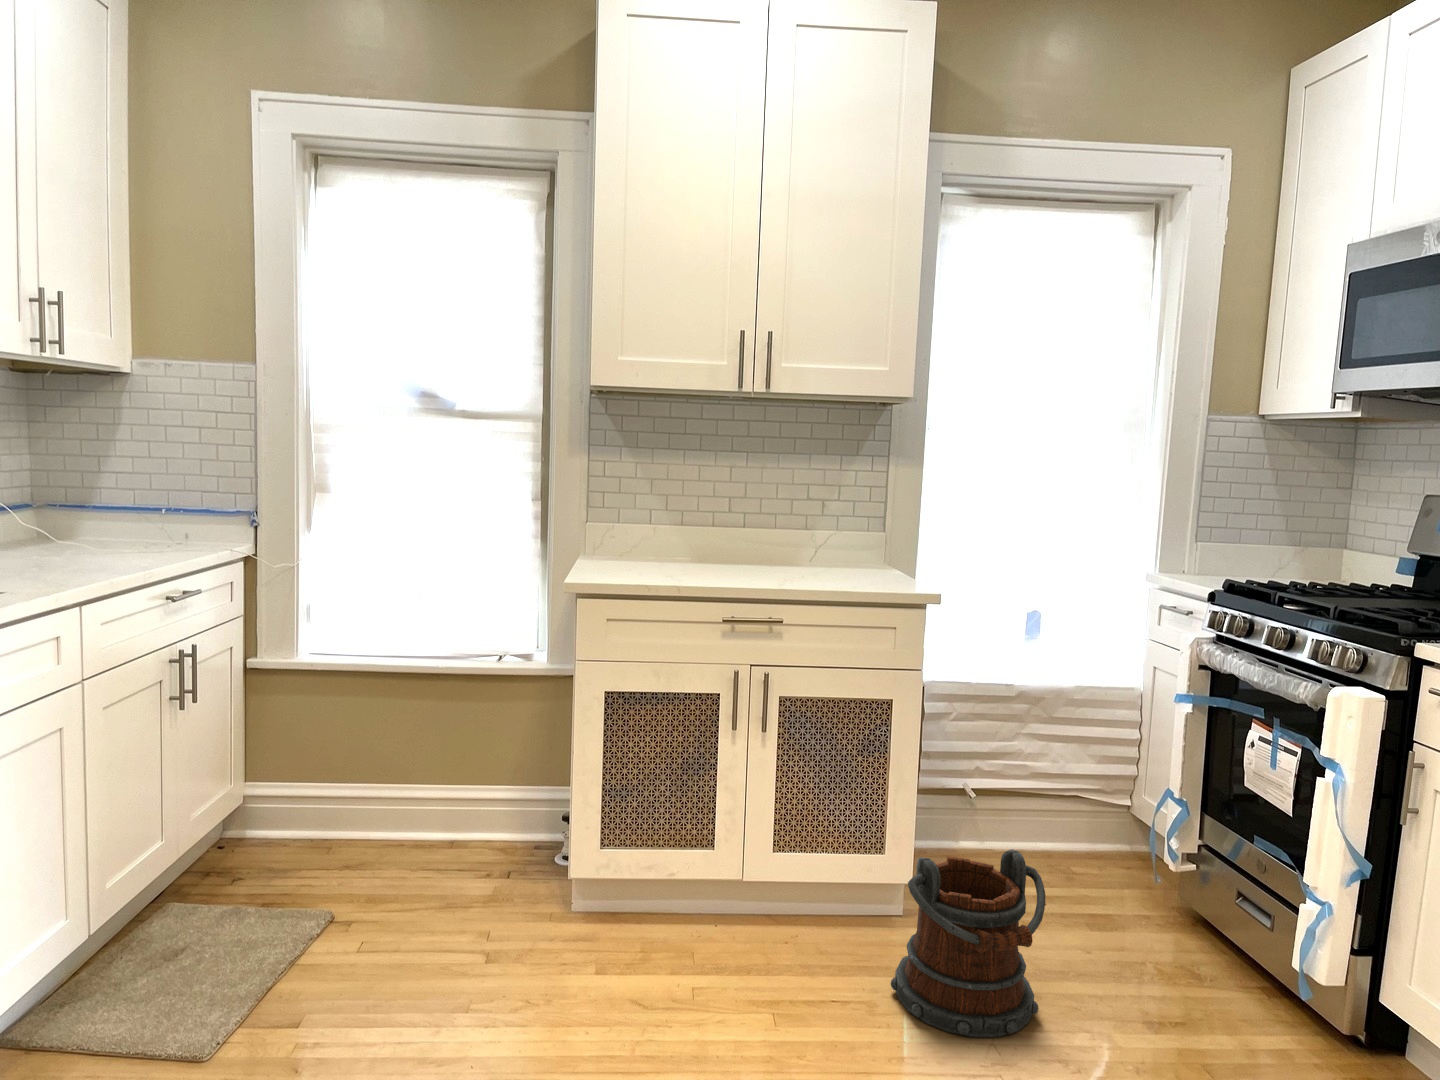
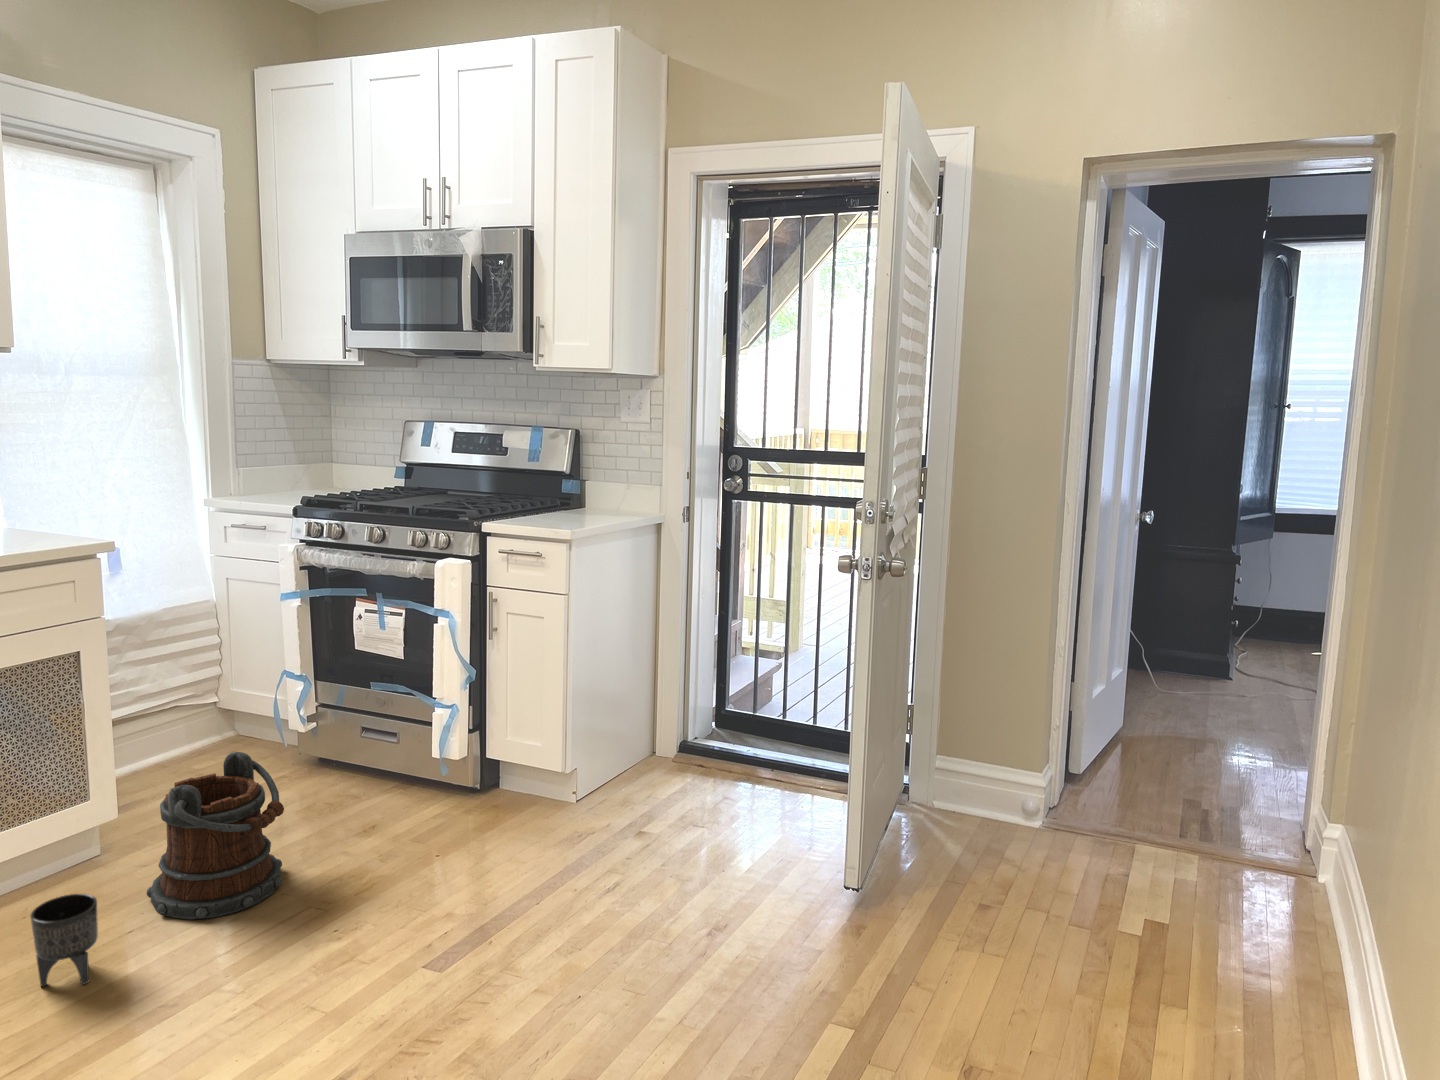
planter: none [756,913,811,1012] -> present [30,894,98,987]

